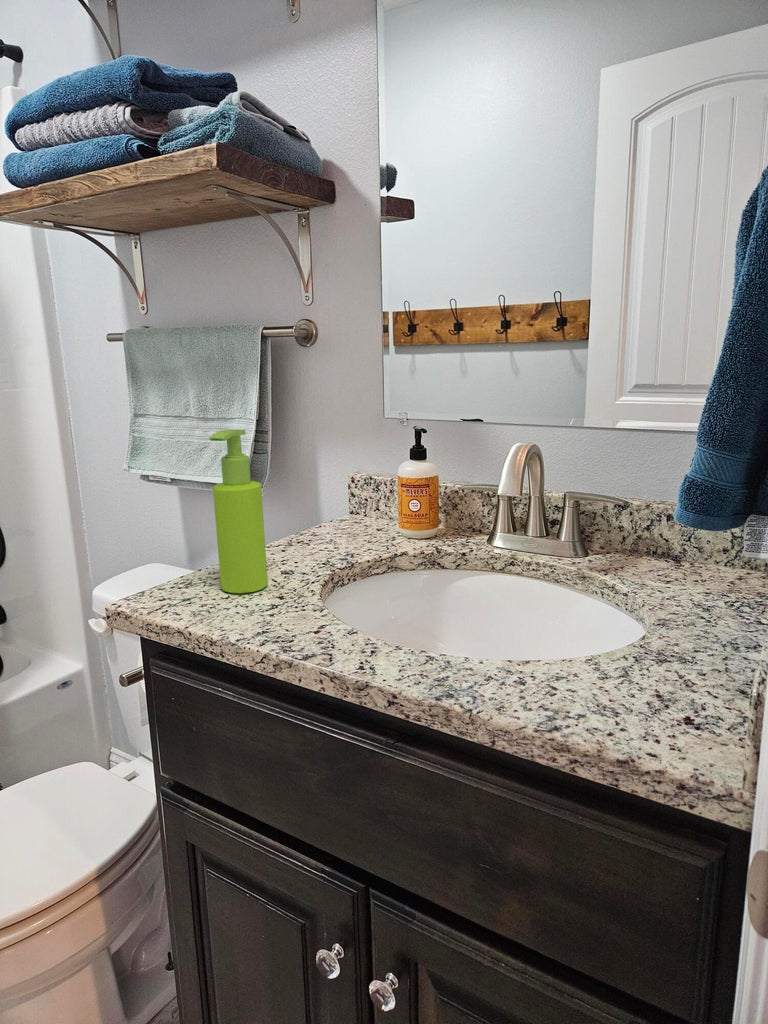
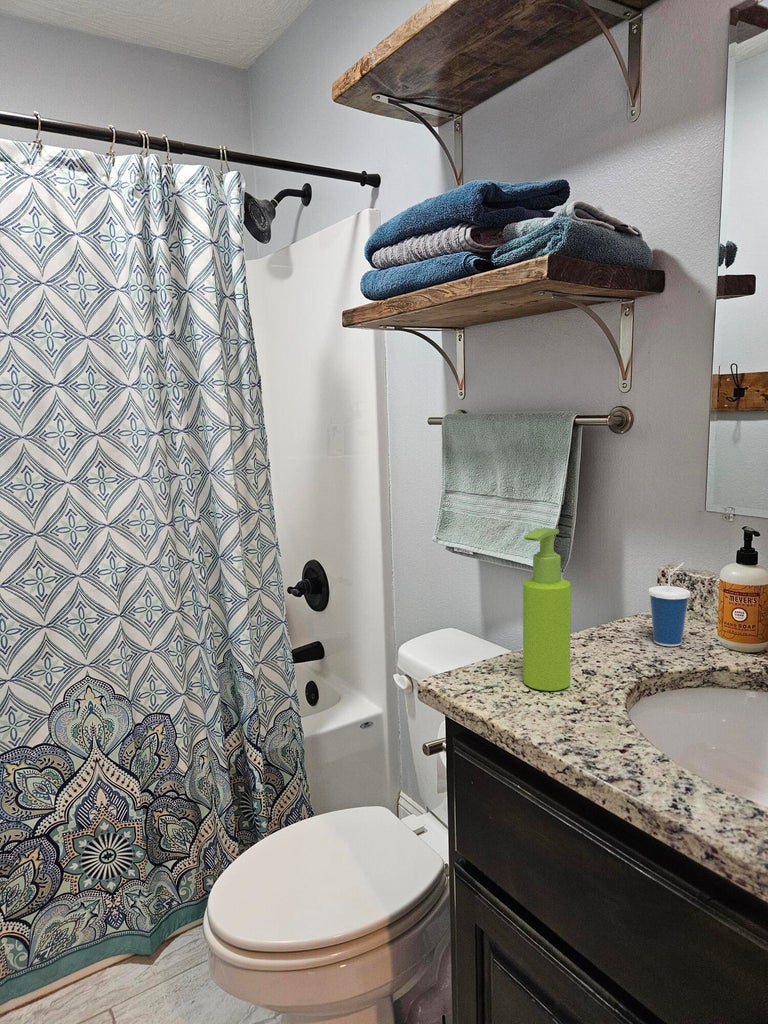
cup: none [338,462,375,542] -> present [648,562,690,646]

